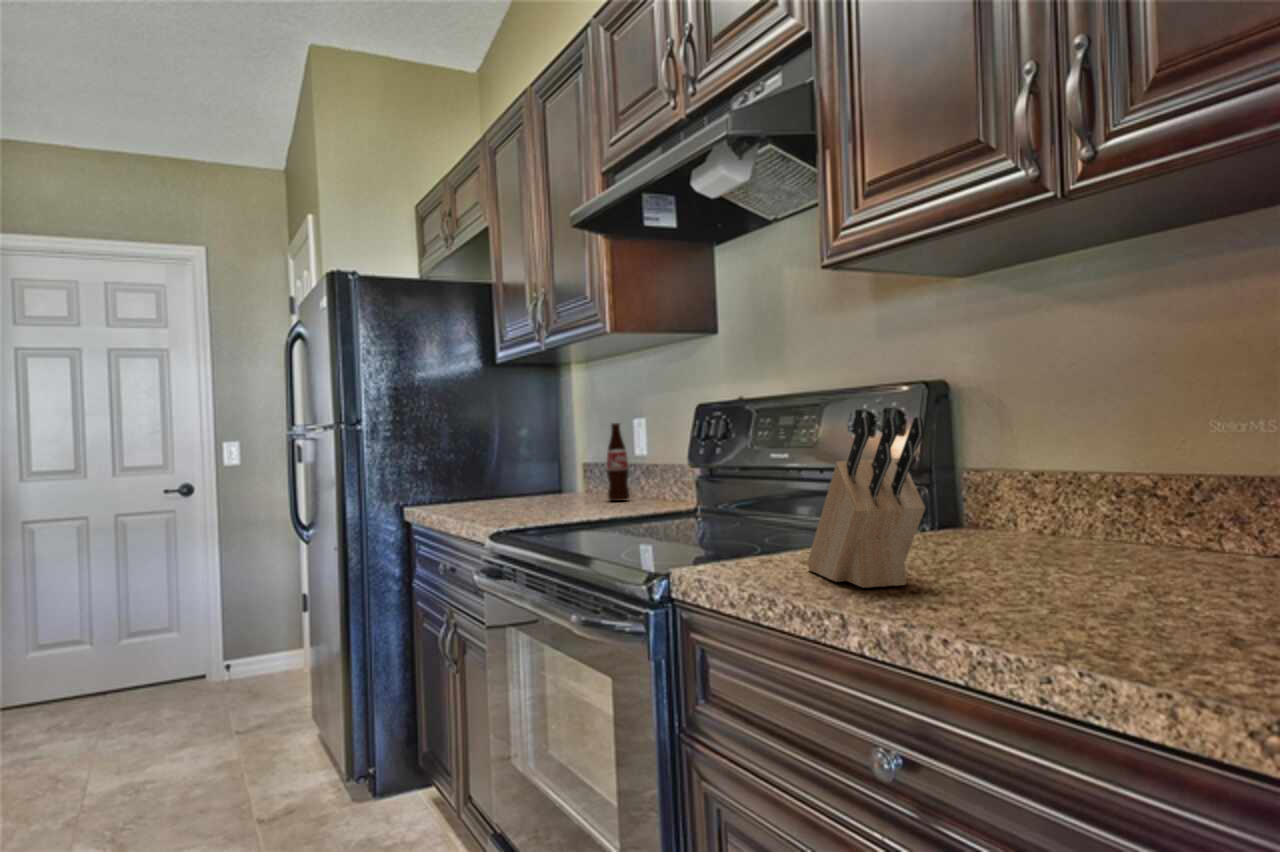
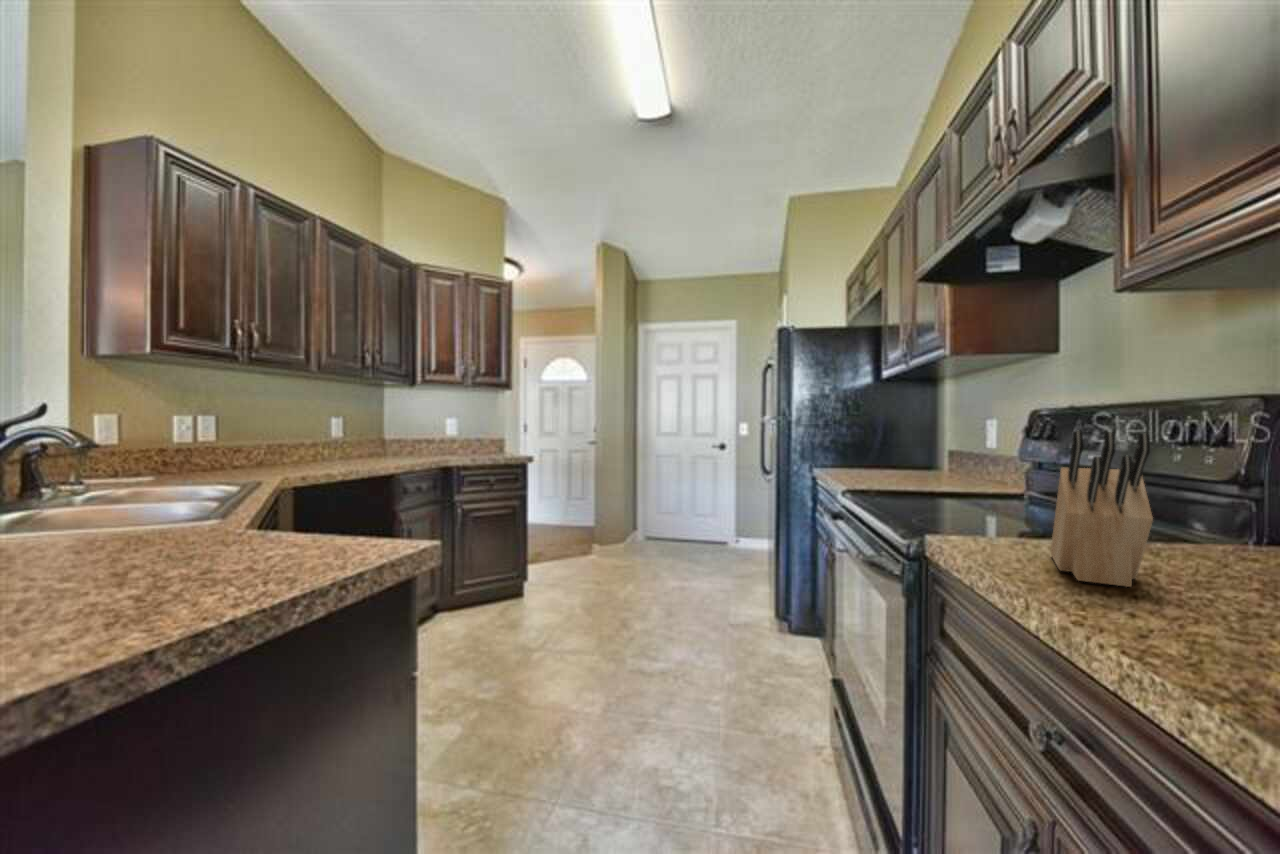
bottle: present [607,423,630,501] -> none [958,422,978,479]

